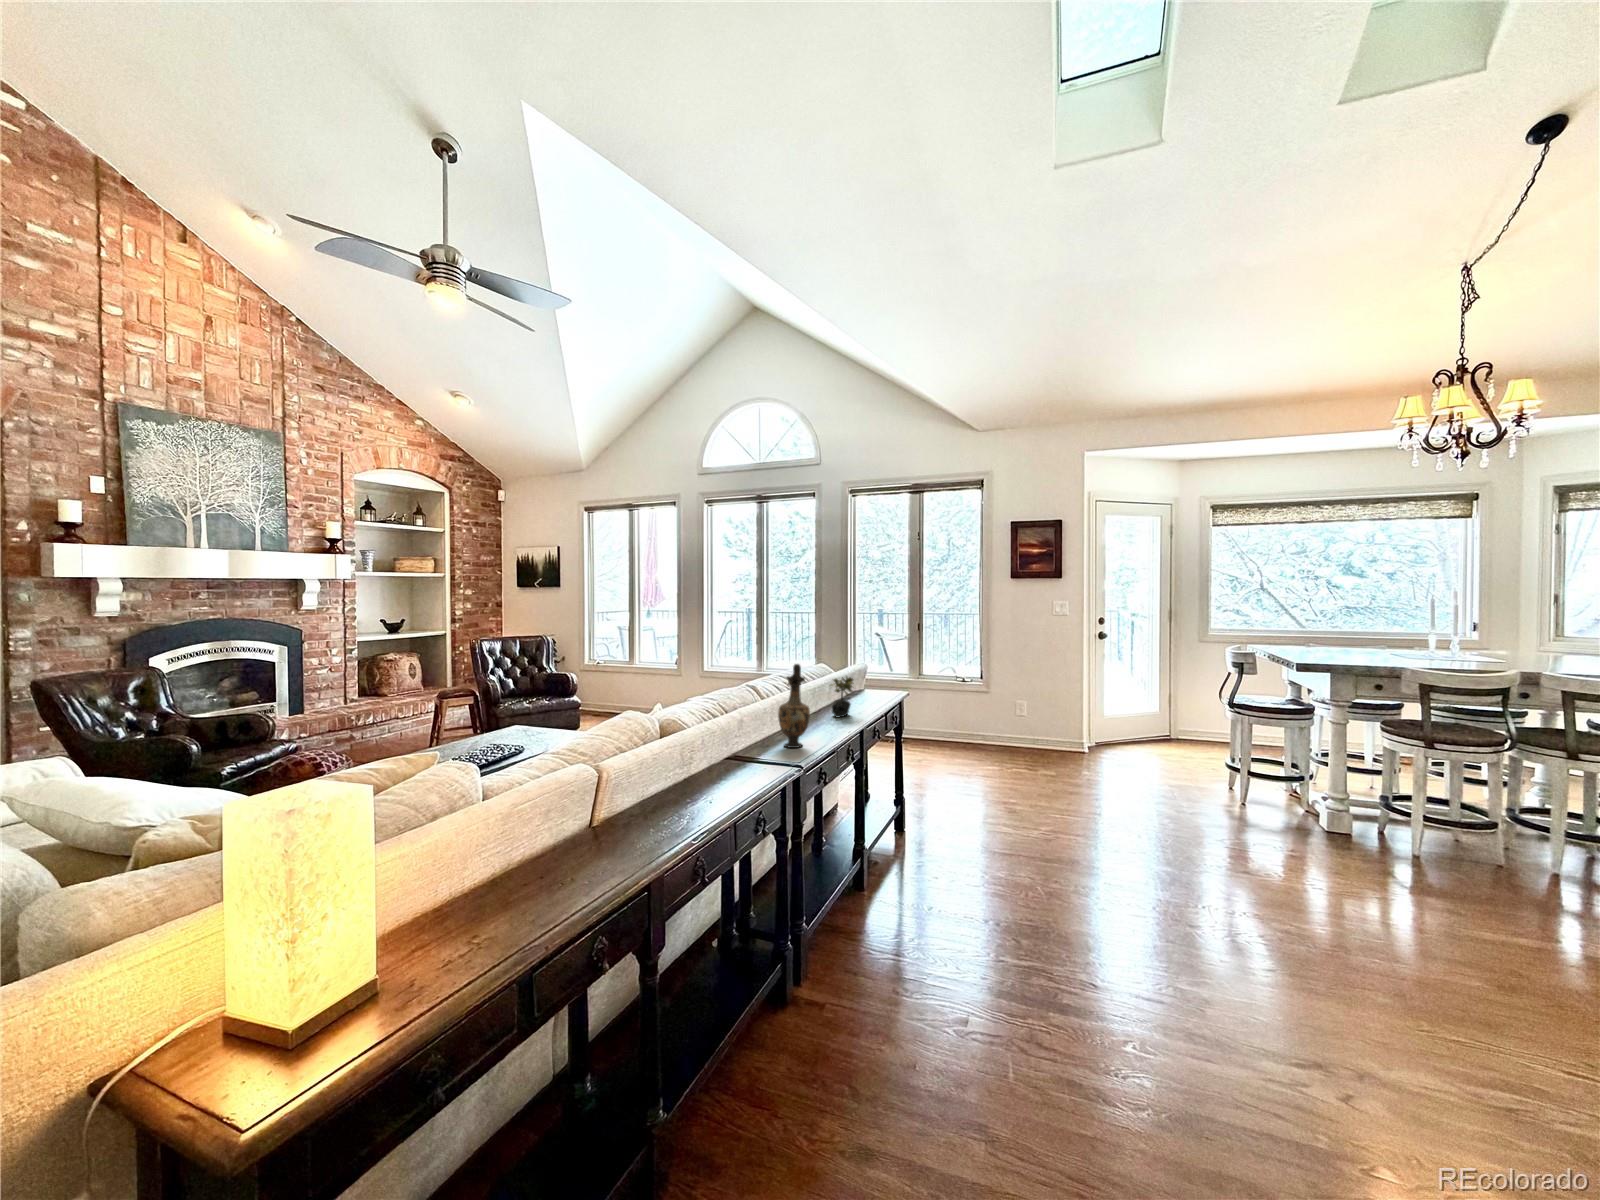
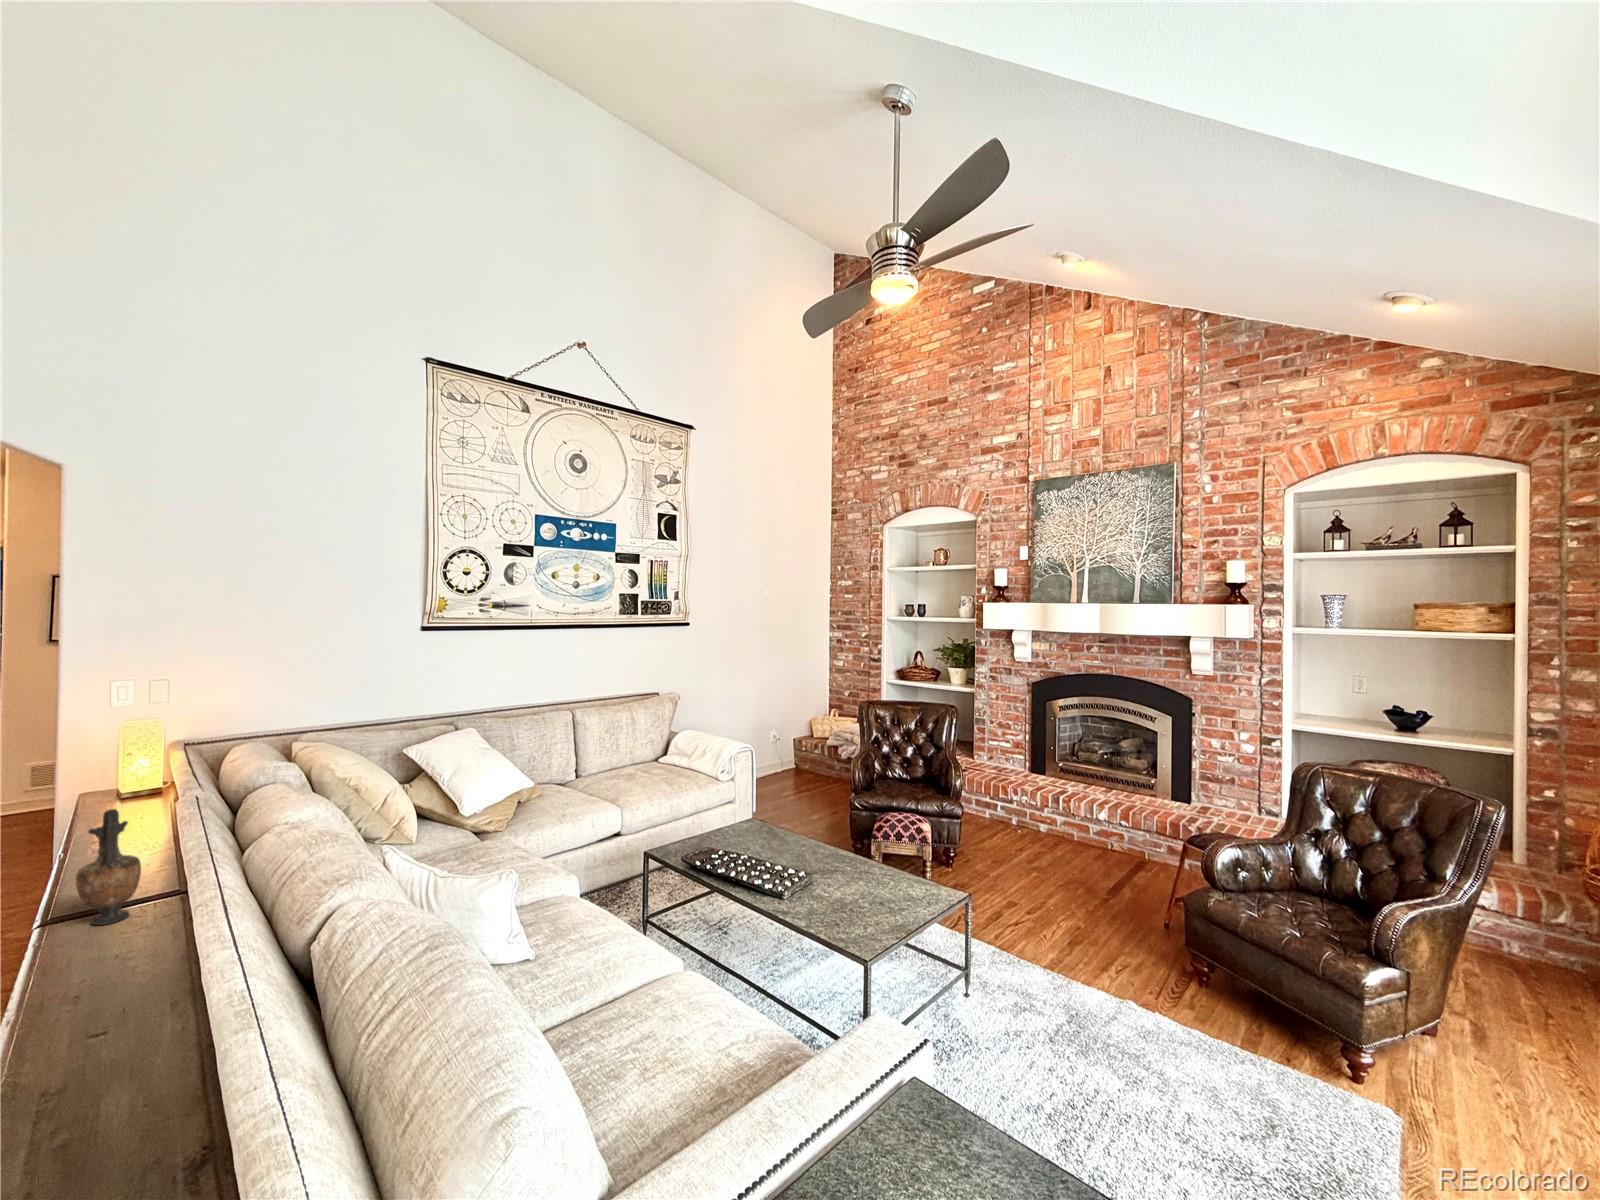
succulent plant: present [832,677,853,717] -> none [54,936,144,1042]

